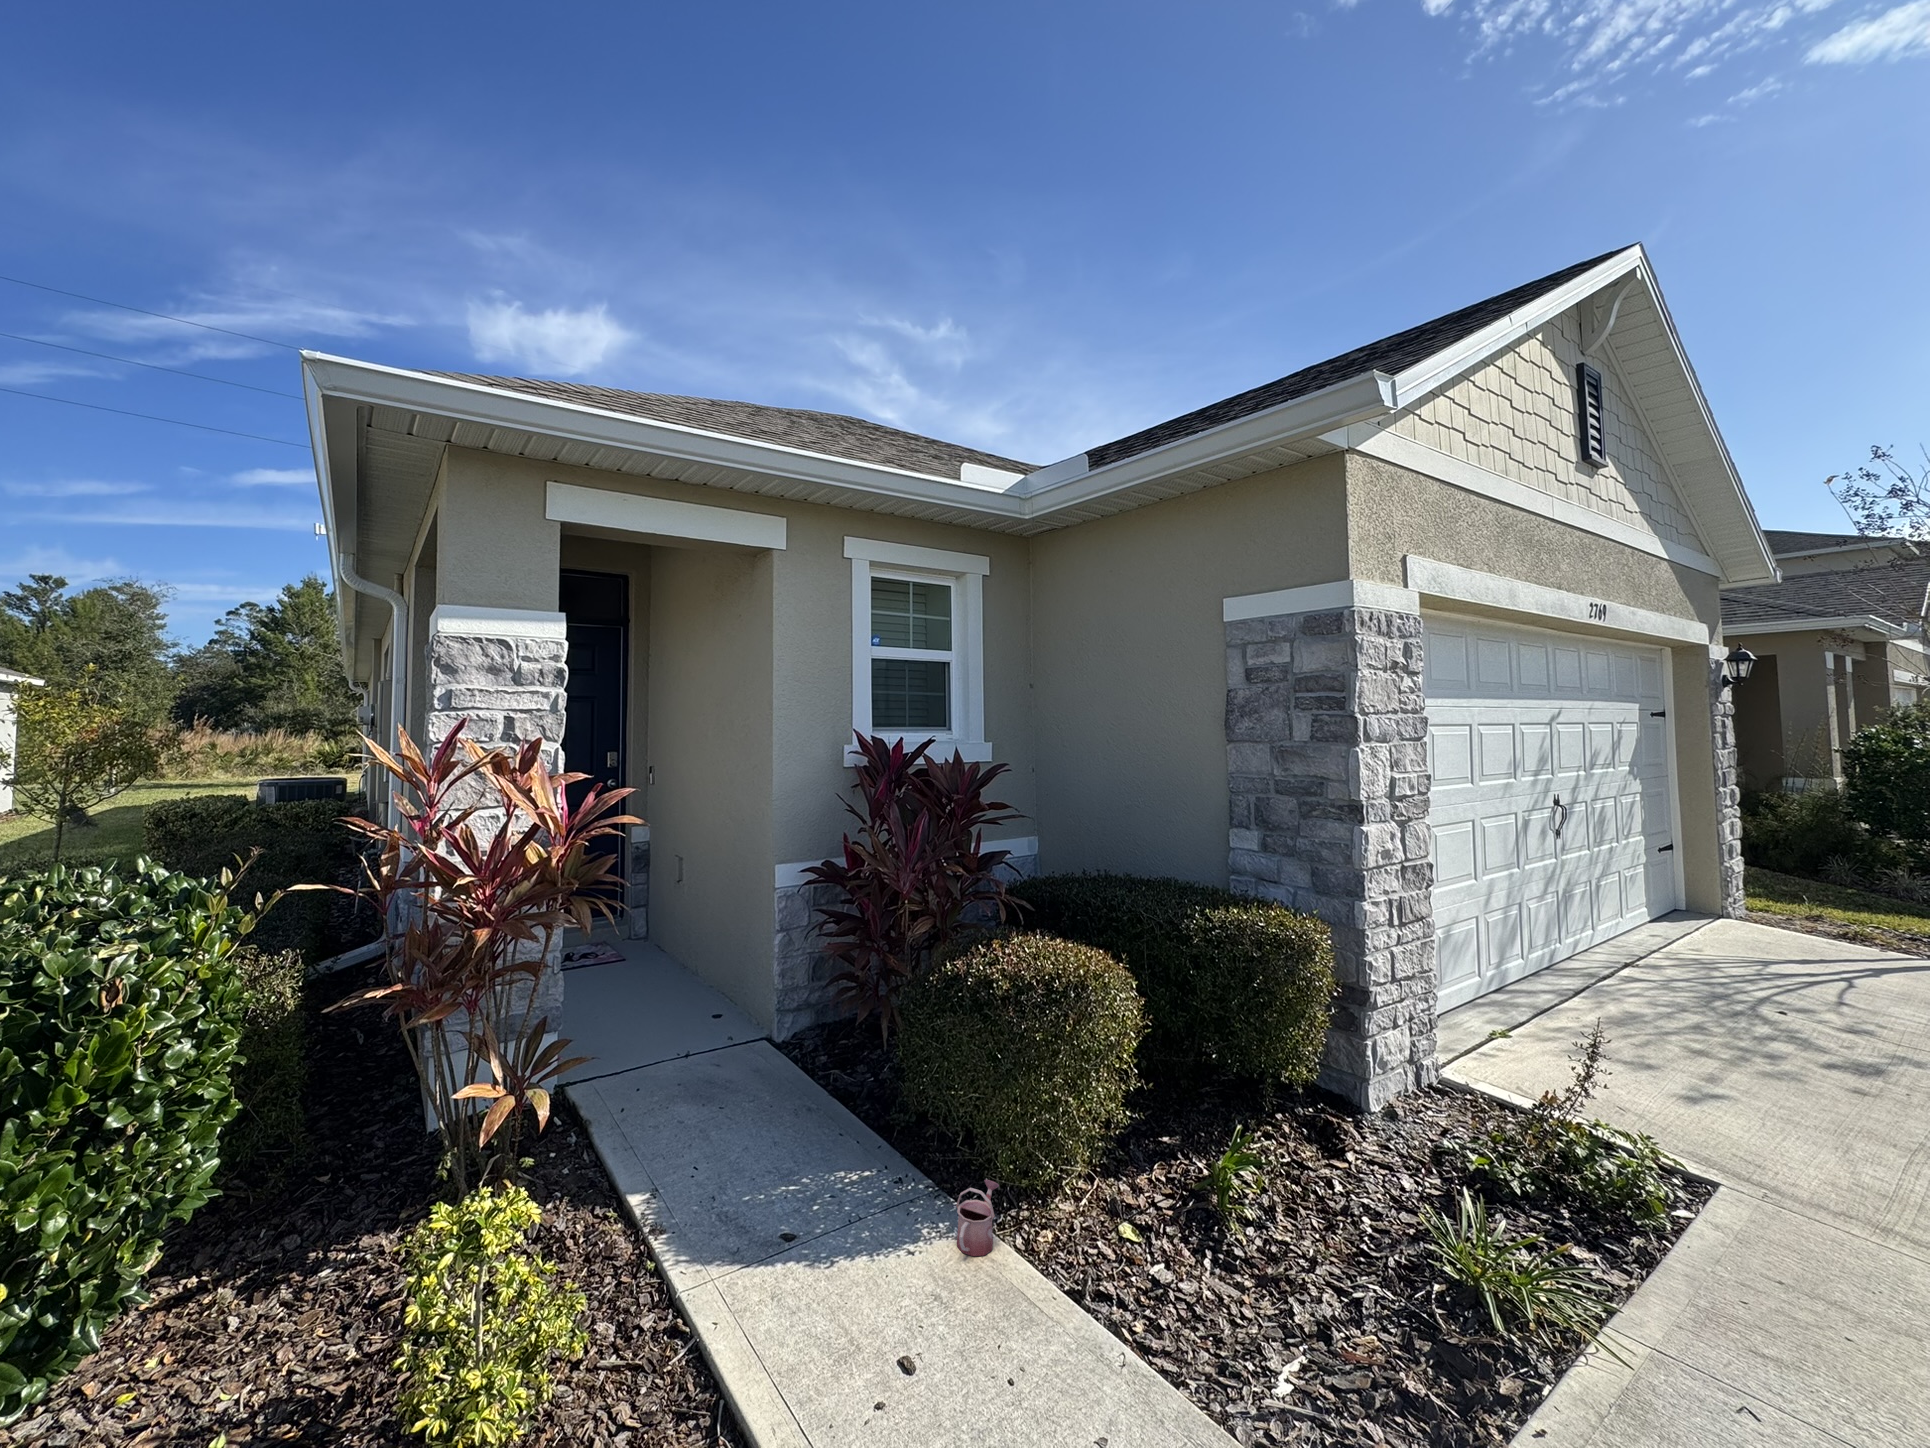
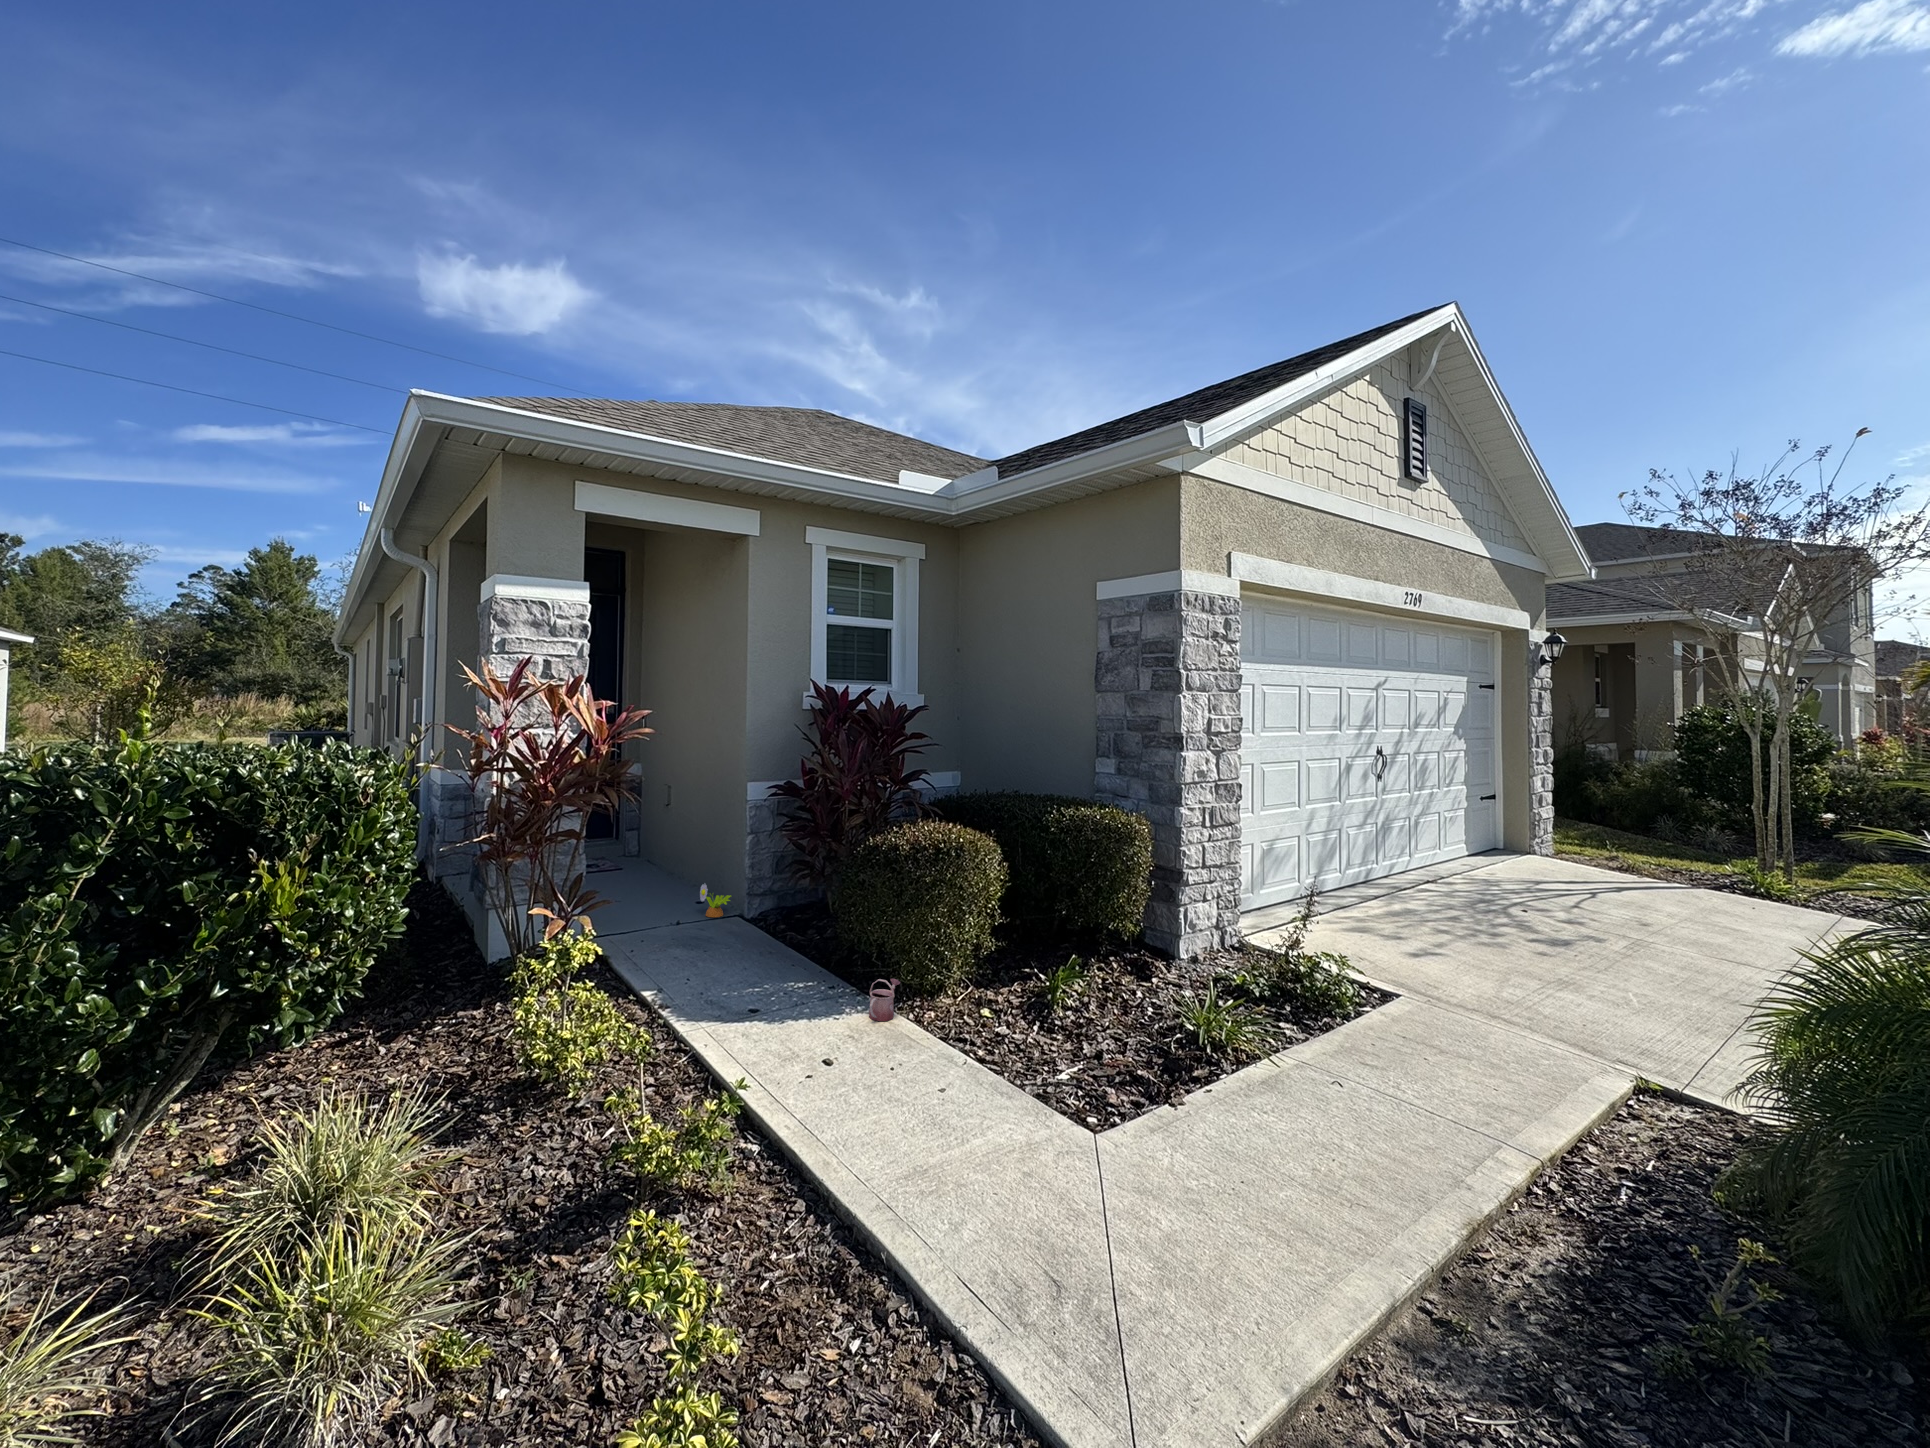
decorative plant: none [717,996,758,1041] -> present [700,884,731,917]

